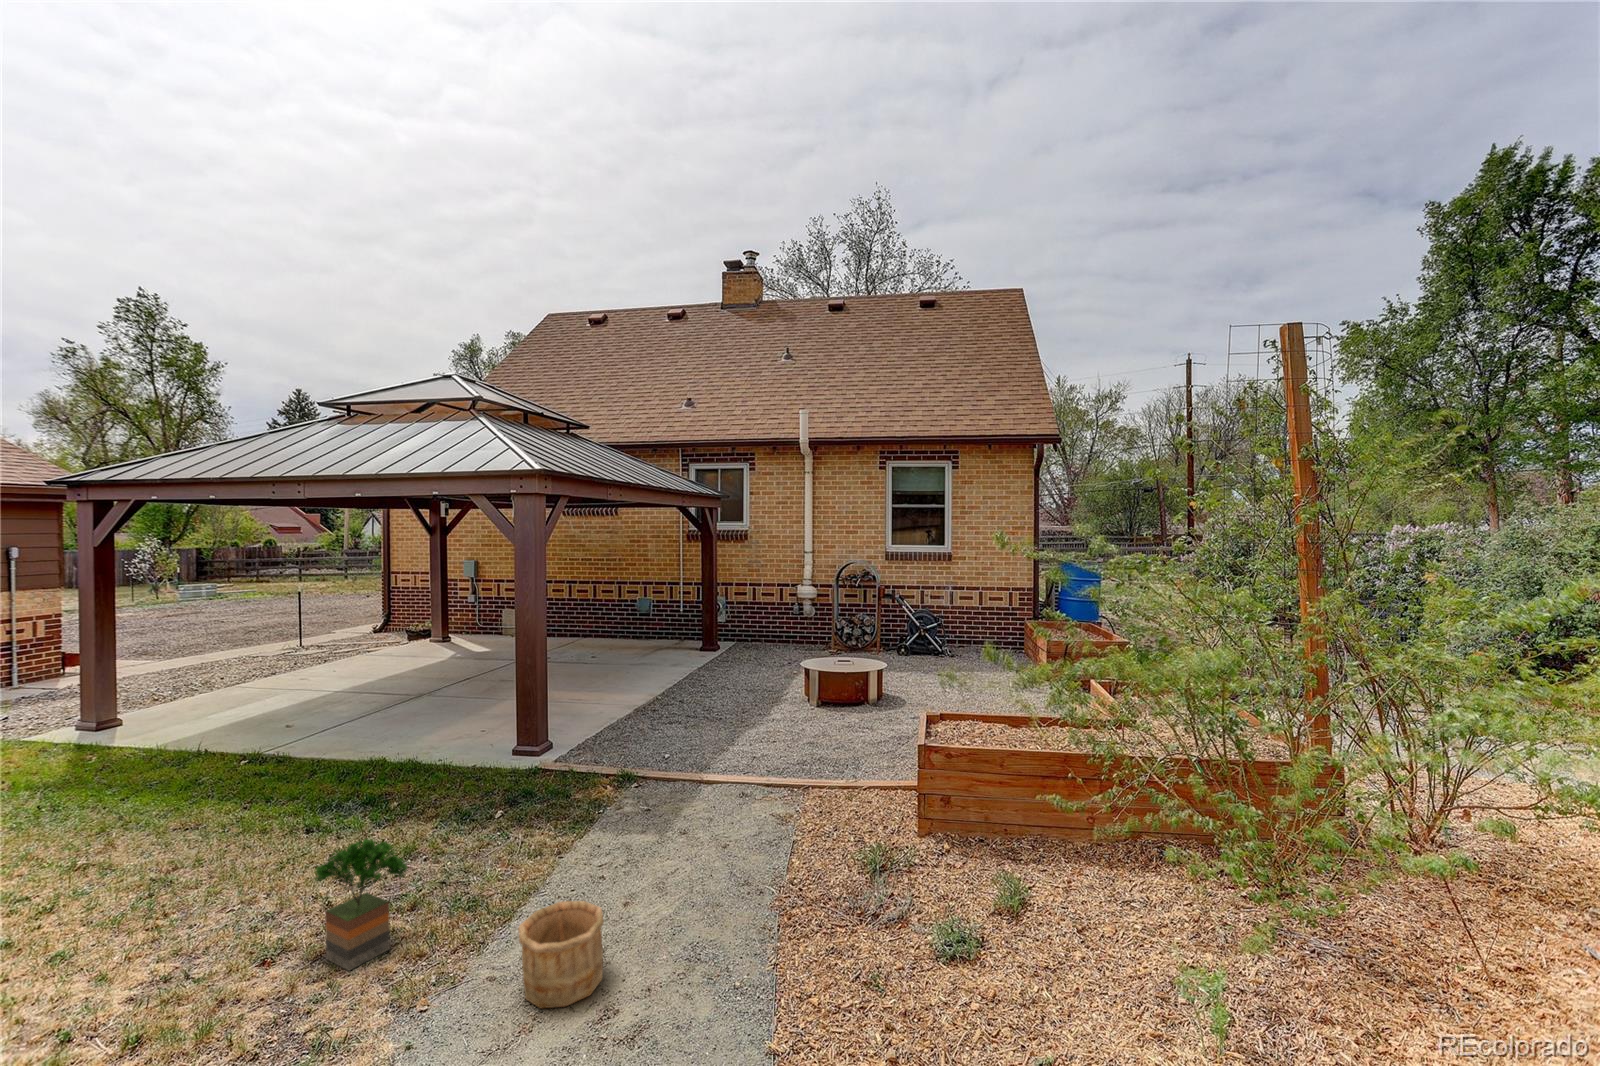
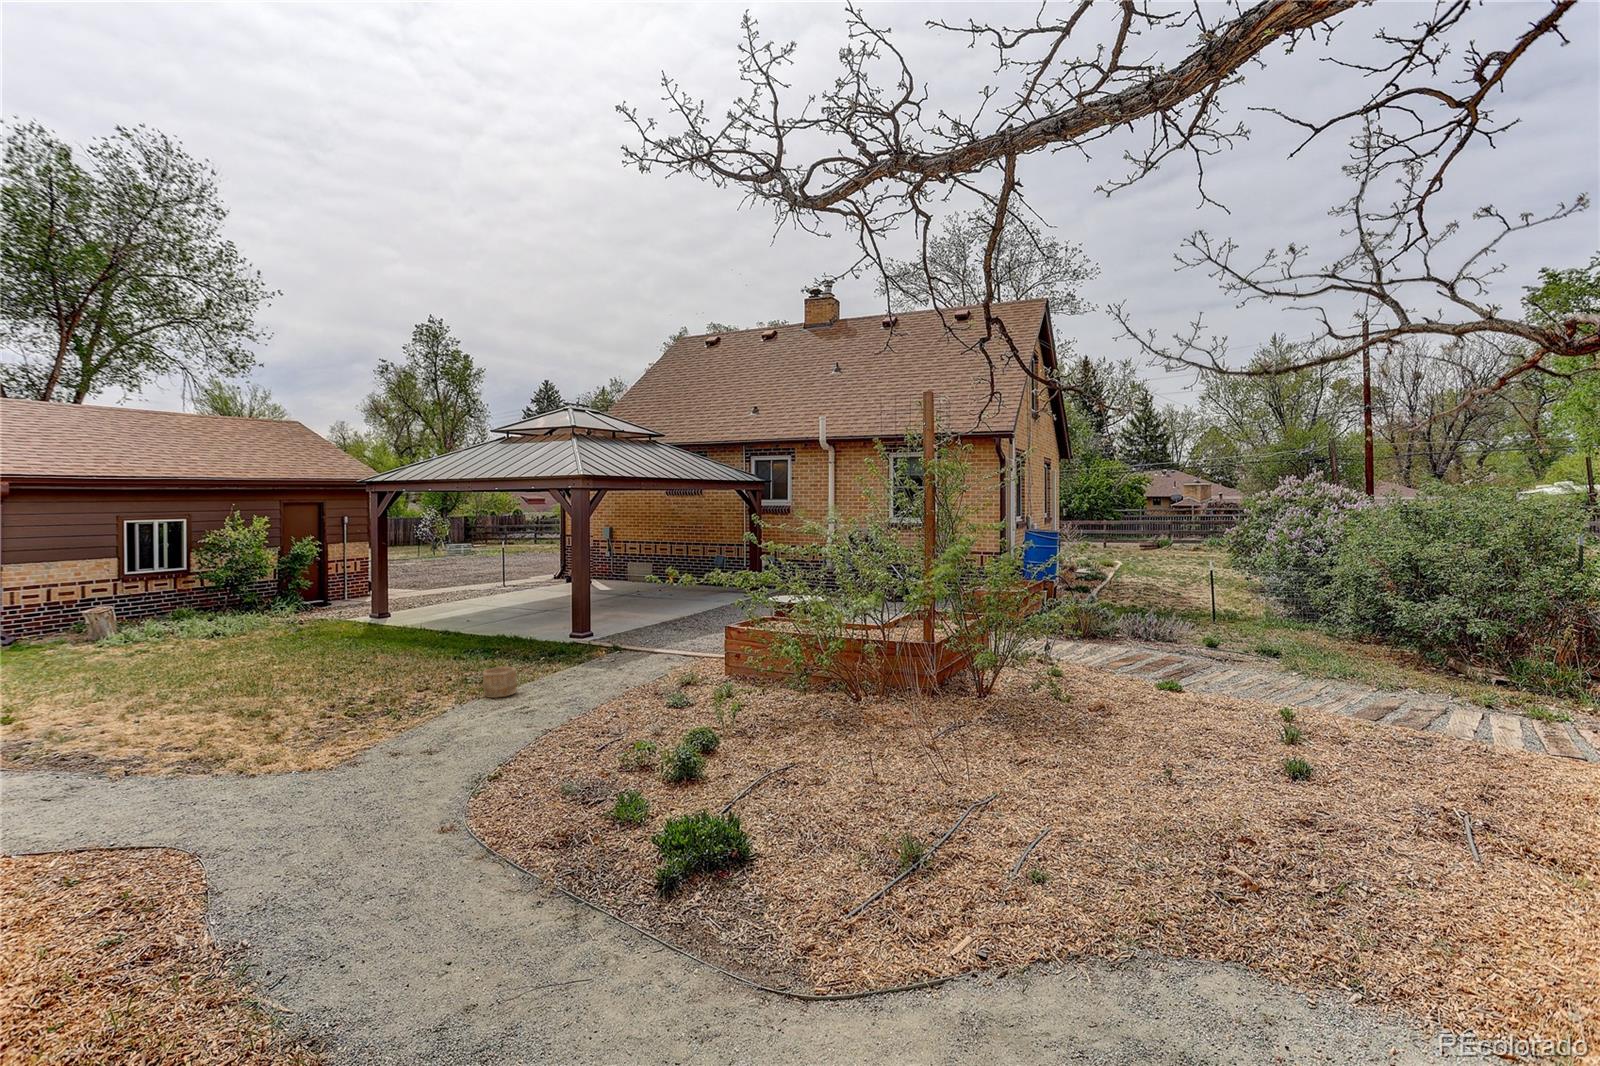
potted tree: present [315,839,408,971] -> none [424,640,459,686]

